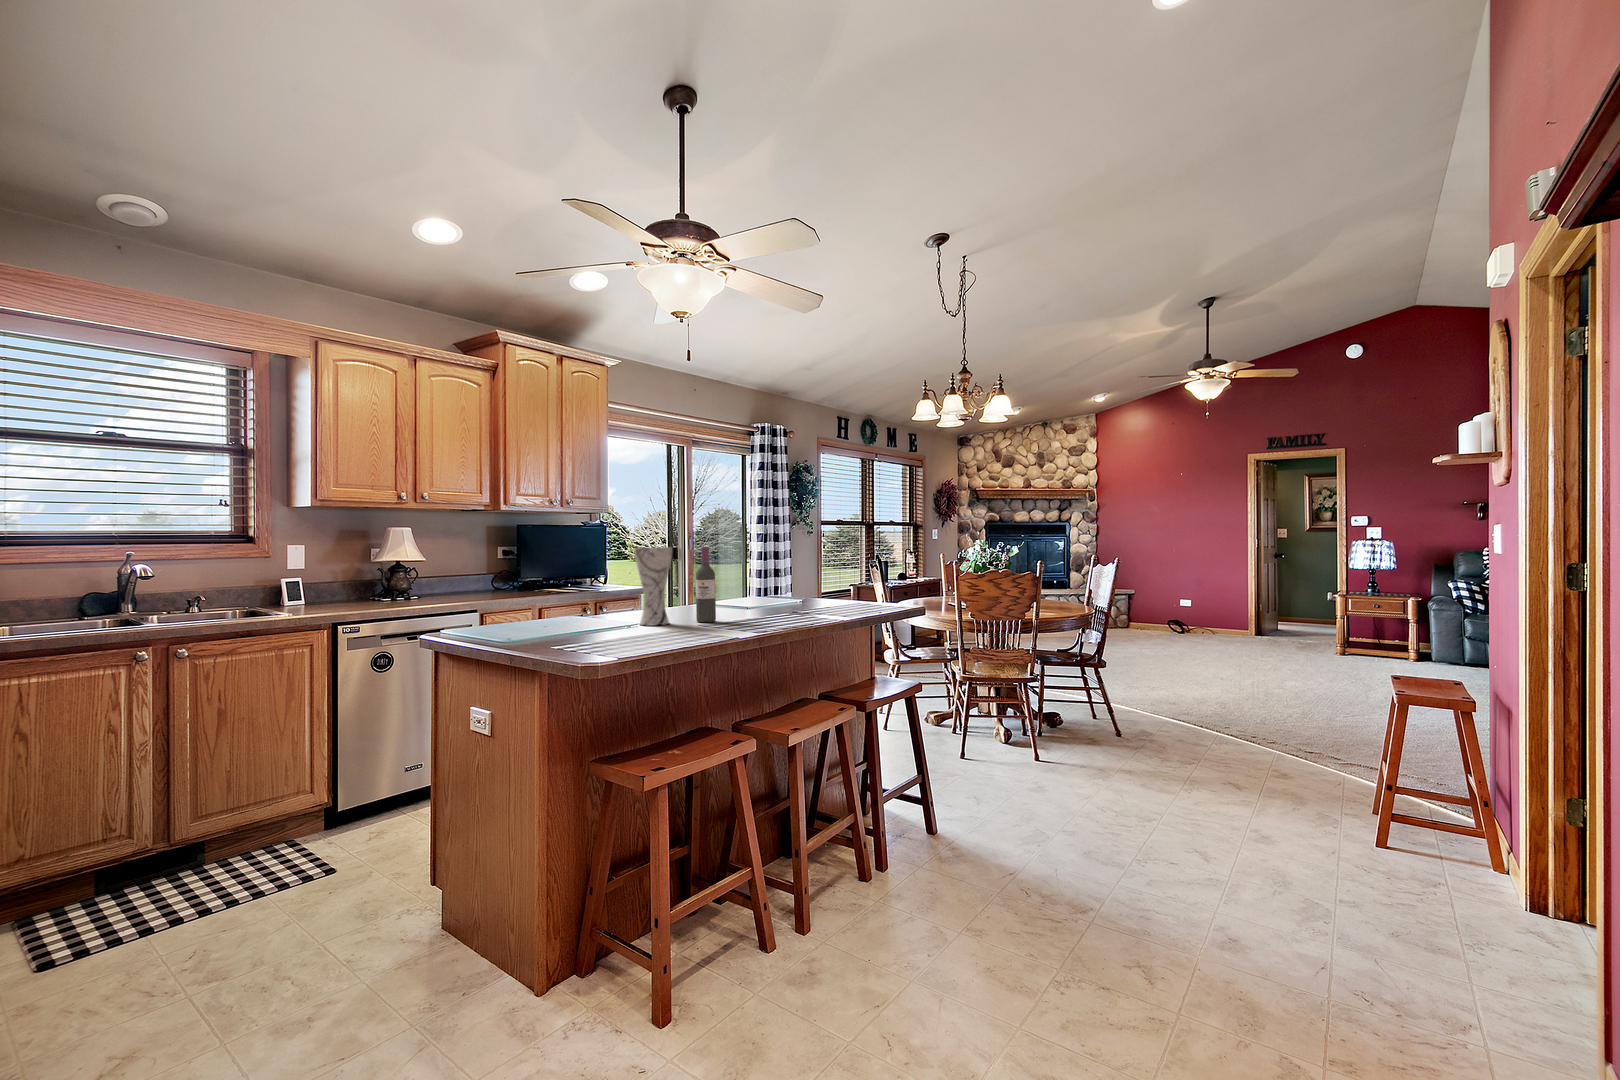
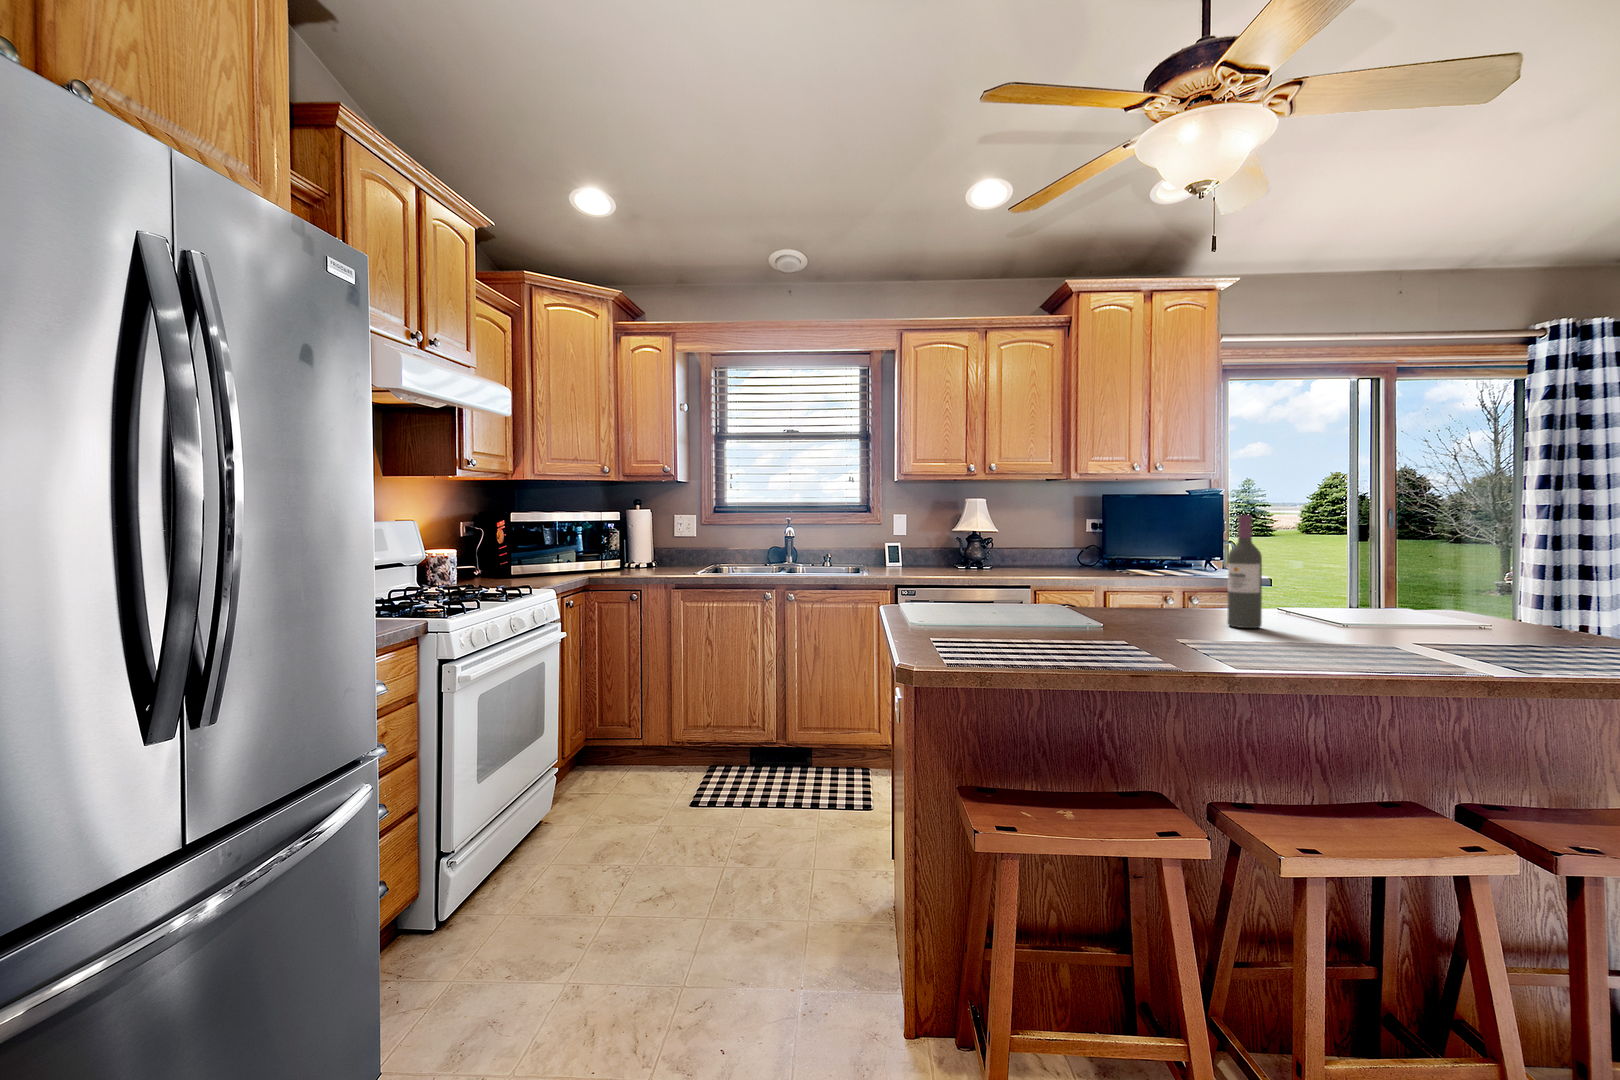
vase: present [634,547,672,625] -> none [1131,514,1189,623]

